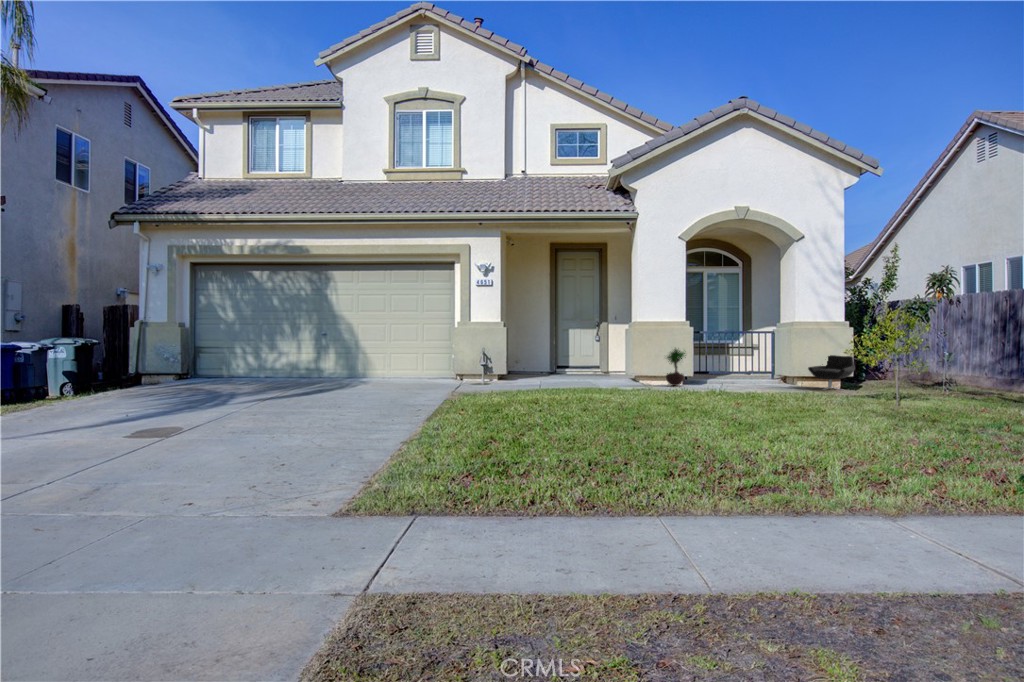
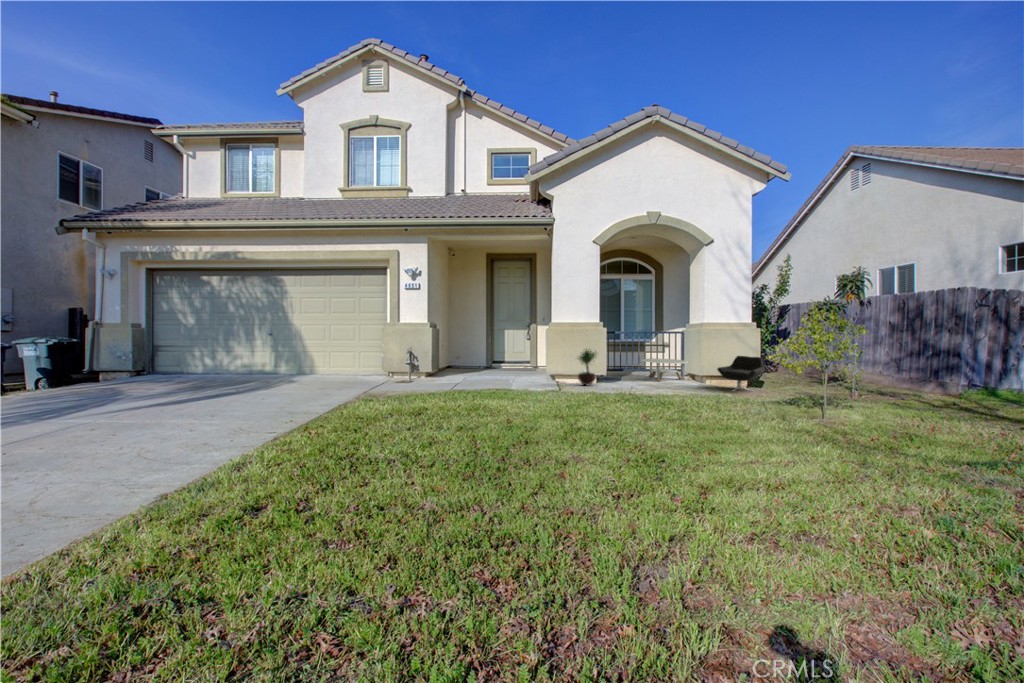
round table: none [729,360,779,383] -> present [642,359,688,381]

